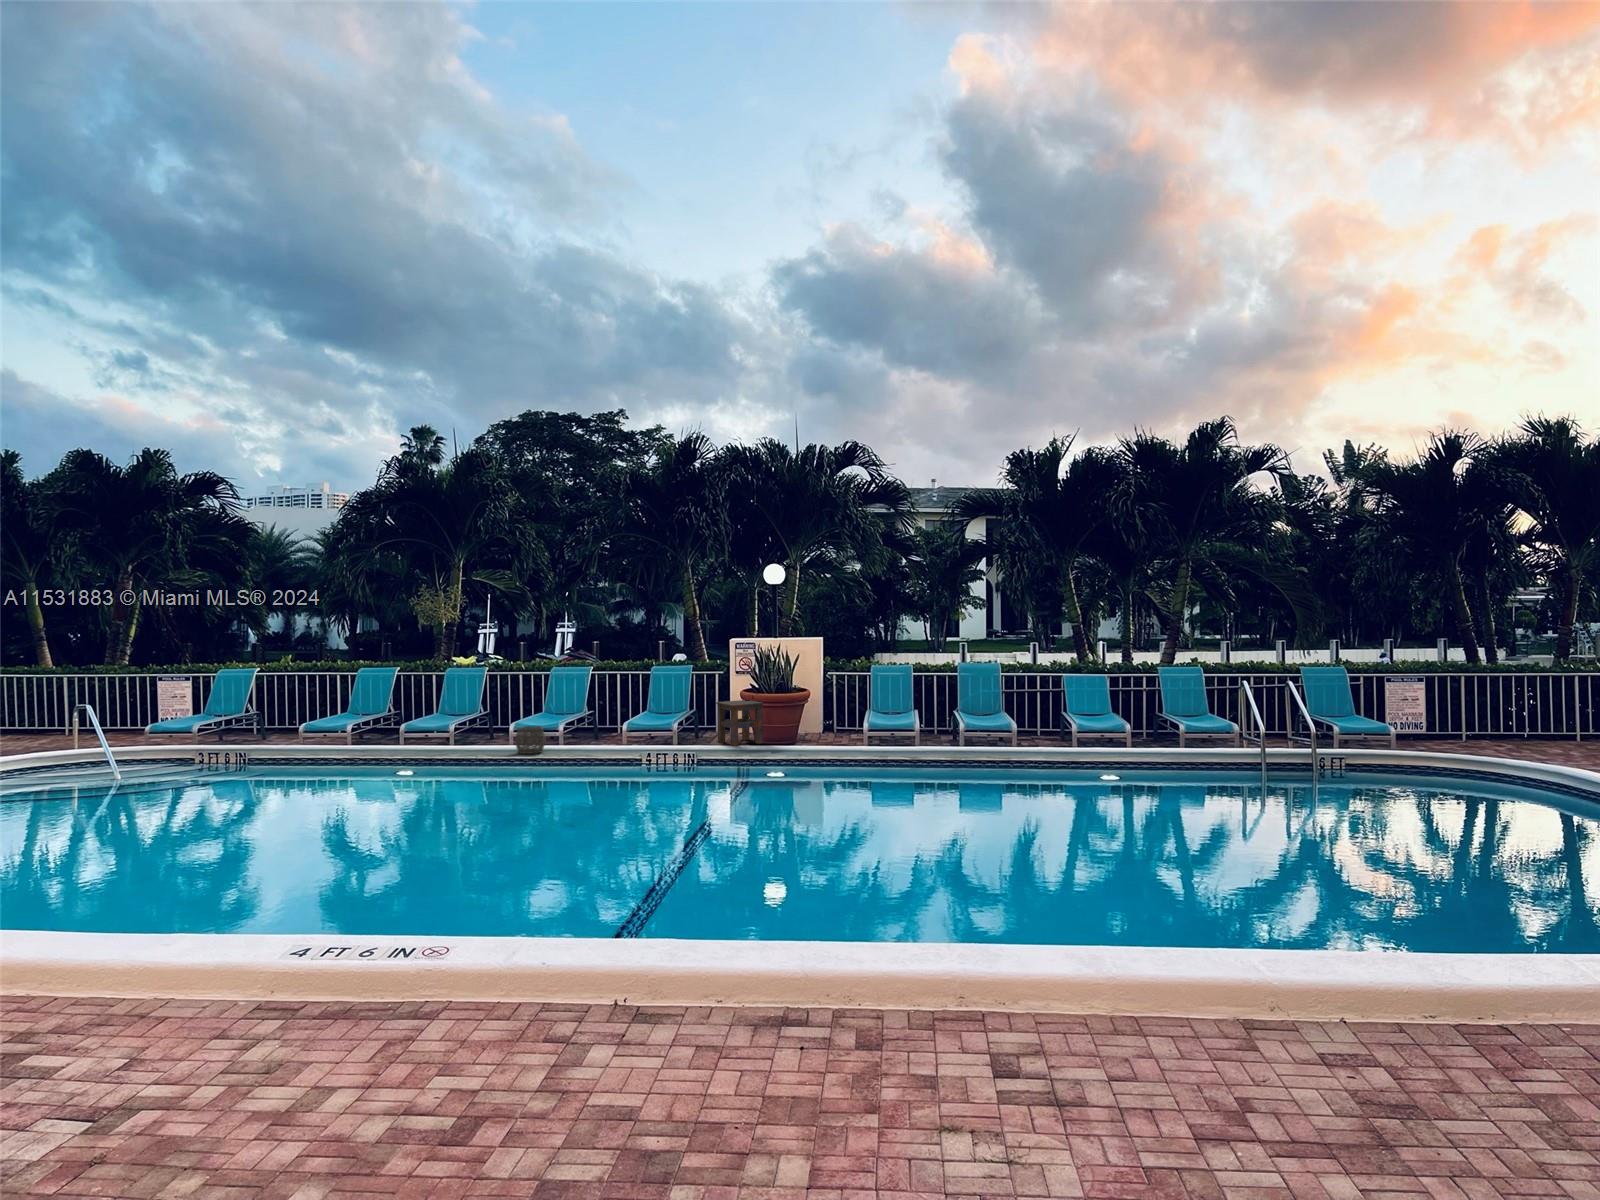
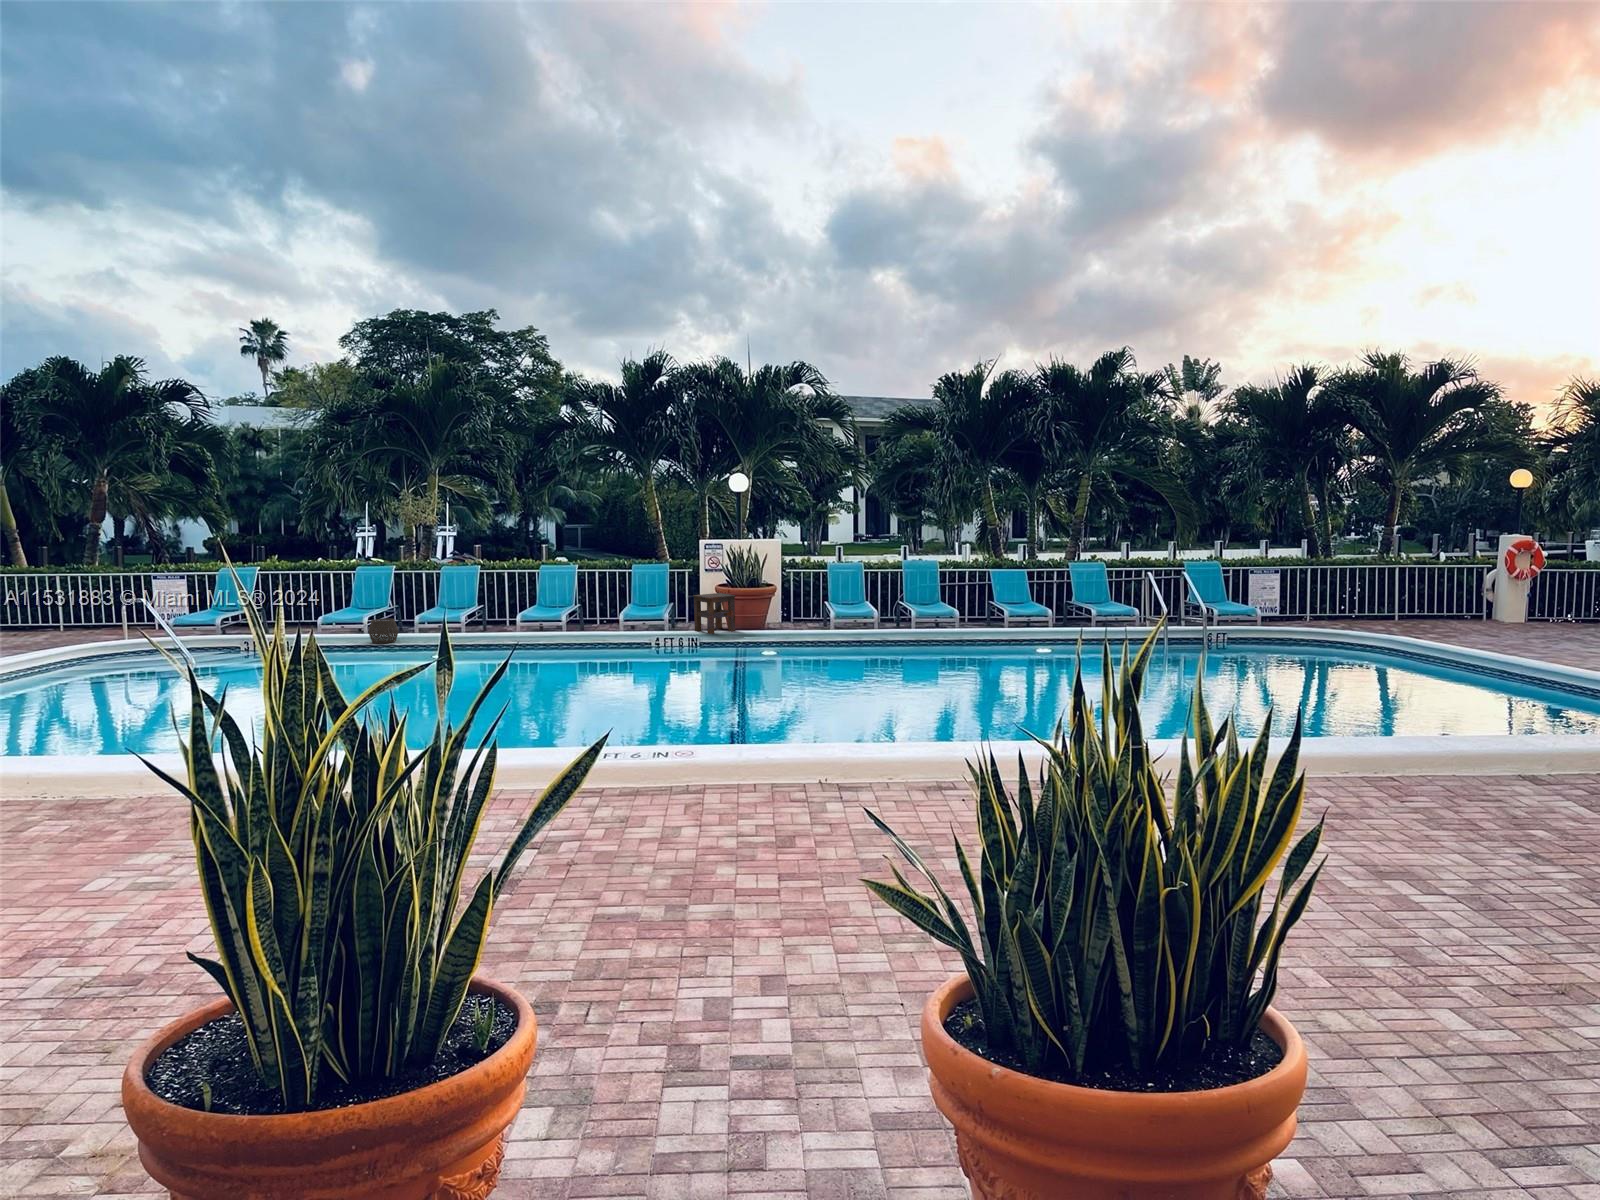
woven basket: present [515,726,545,754] -> present [369,618,398,644]

